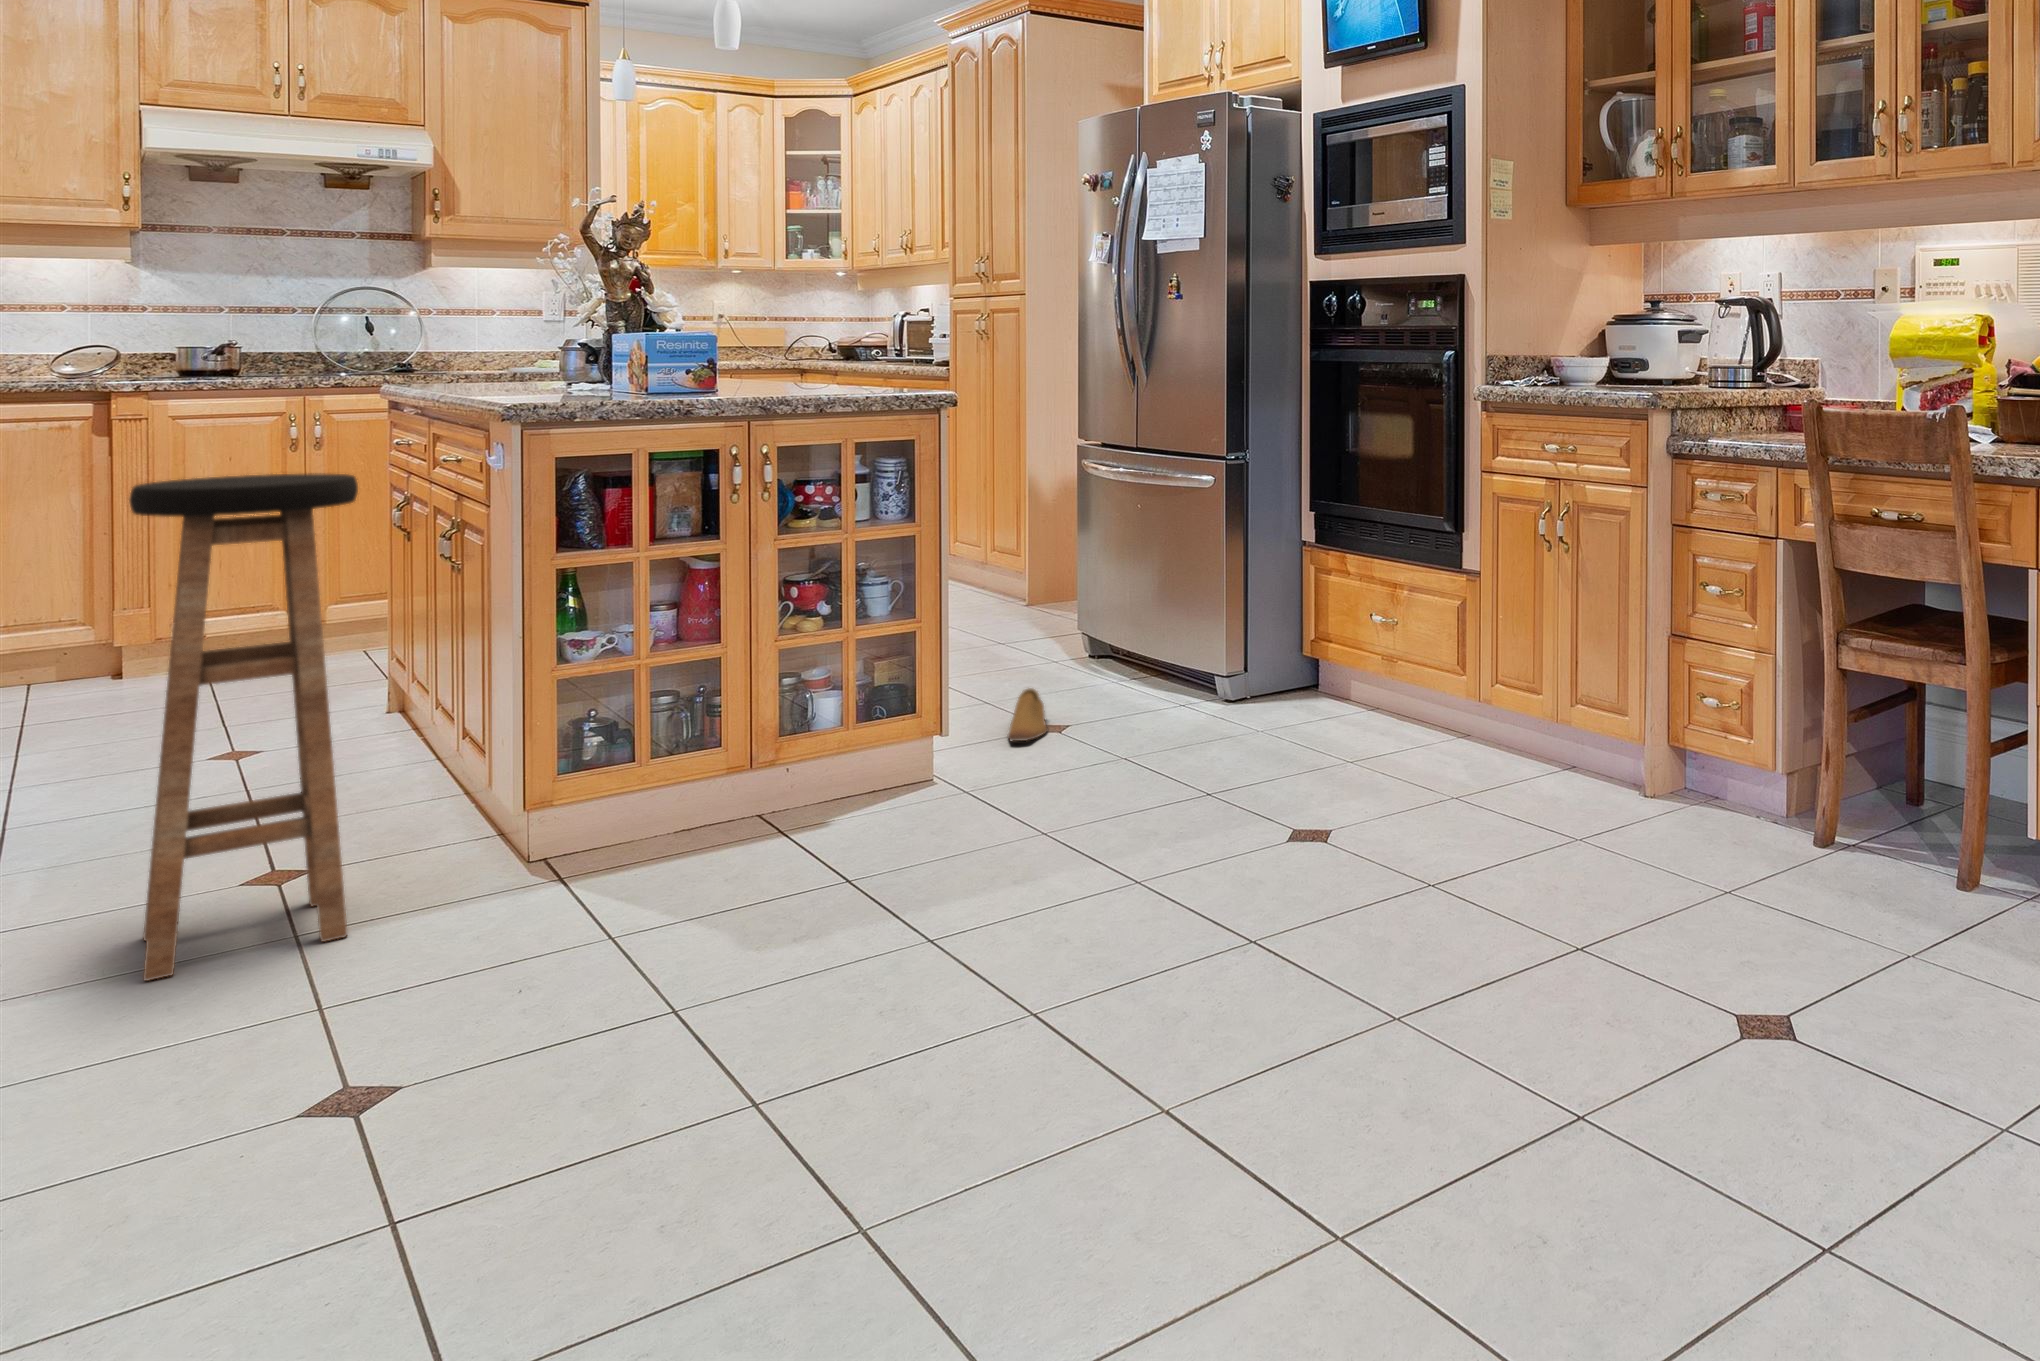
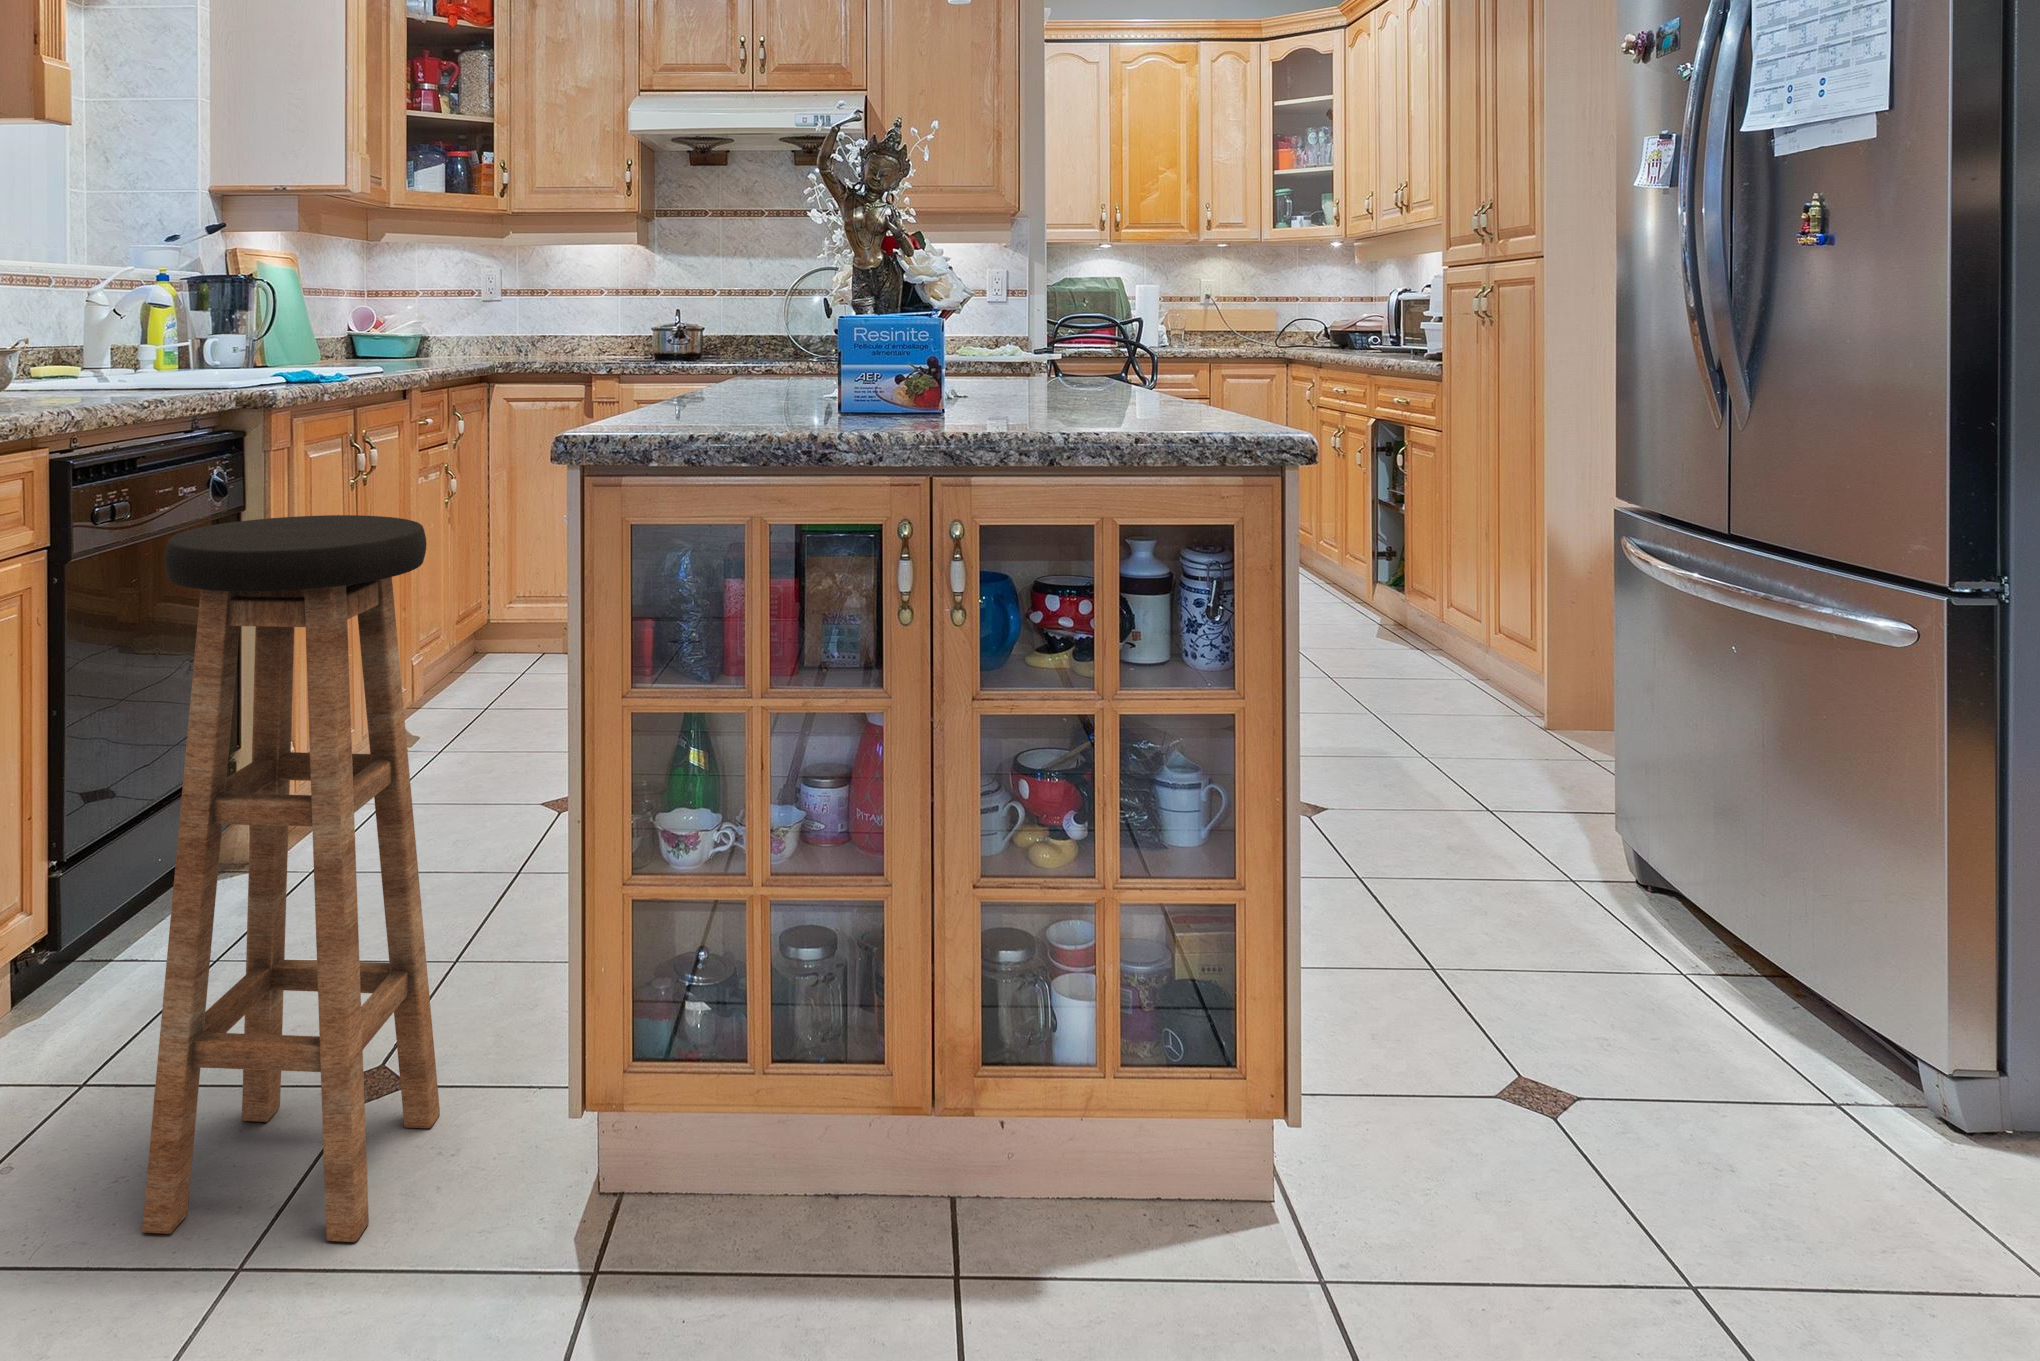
shoe: present [1008,688,1047,741] -> none [1445,971,1527,1112]

